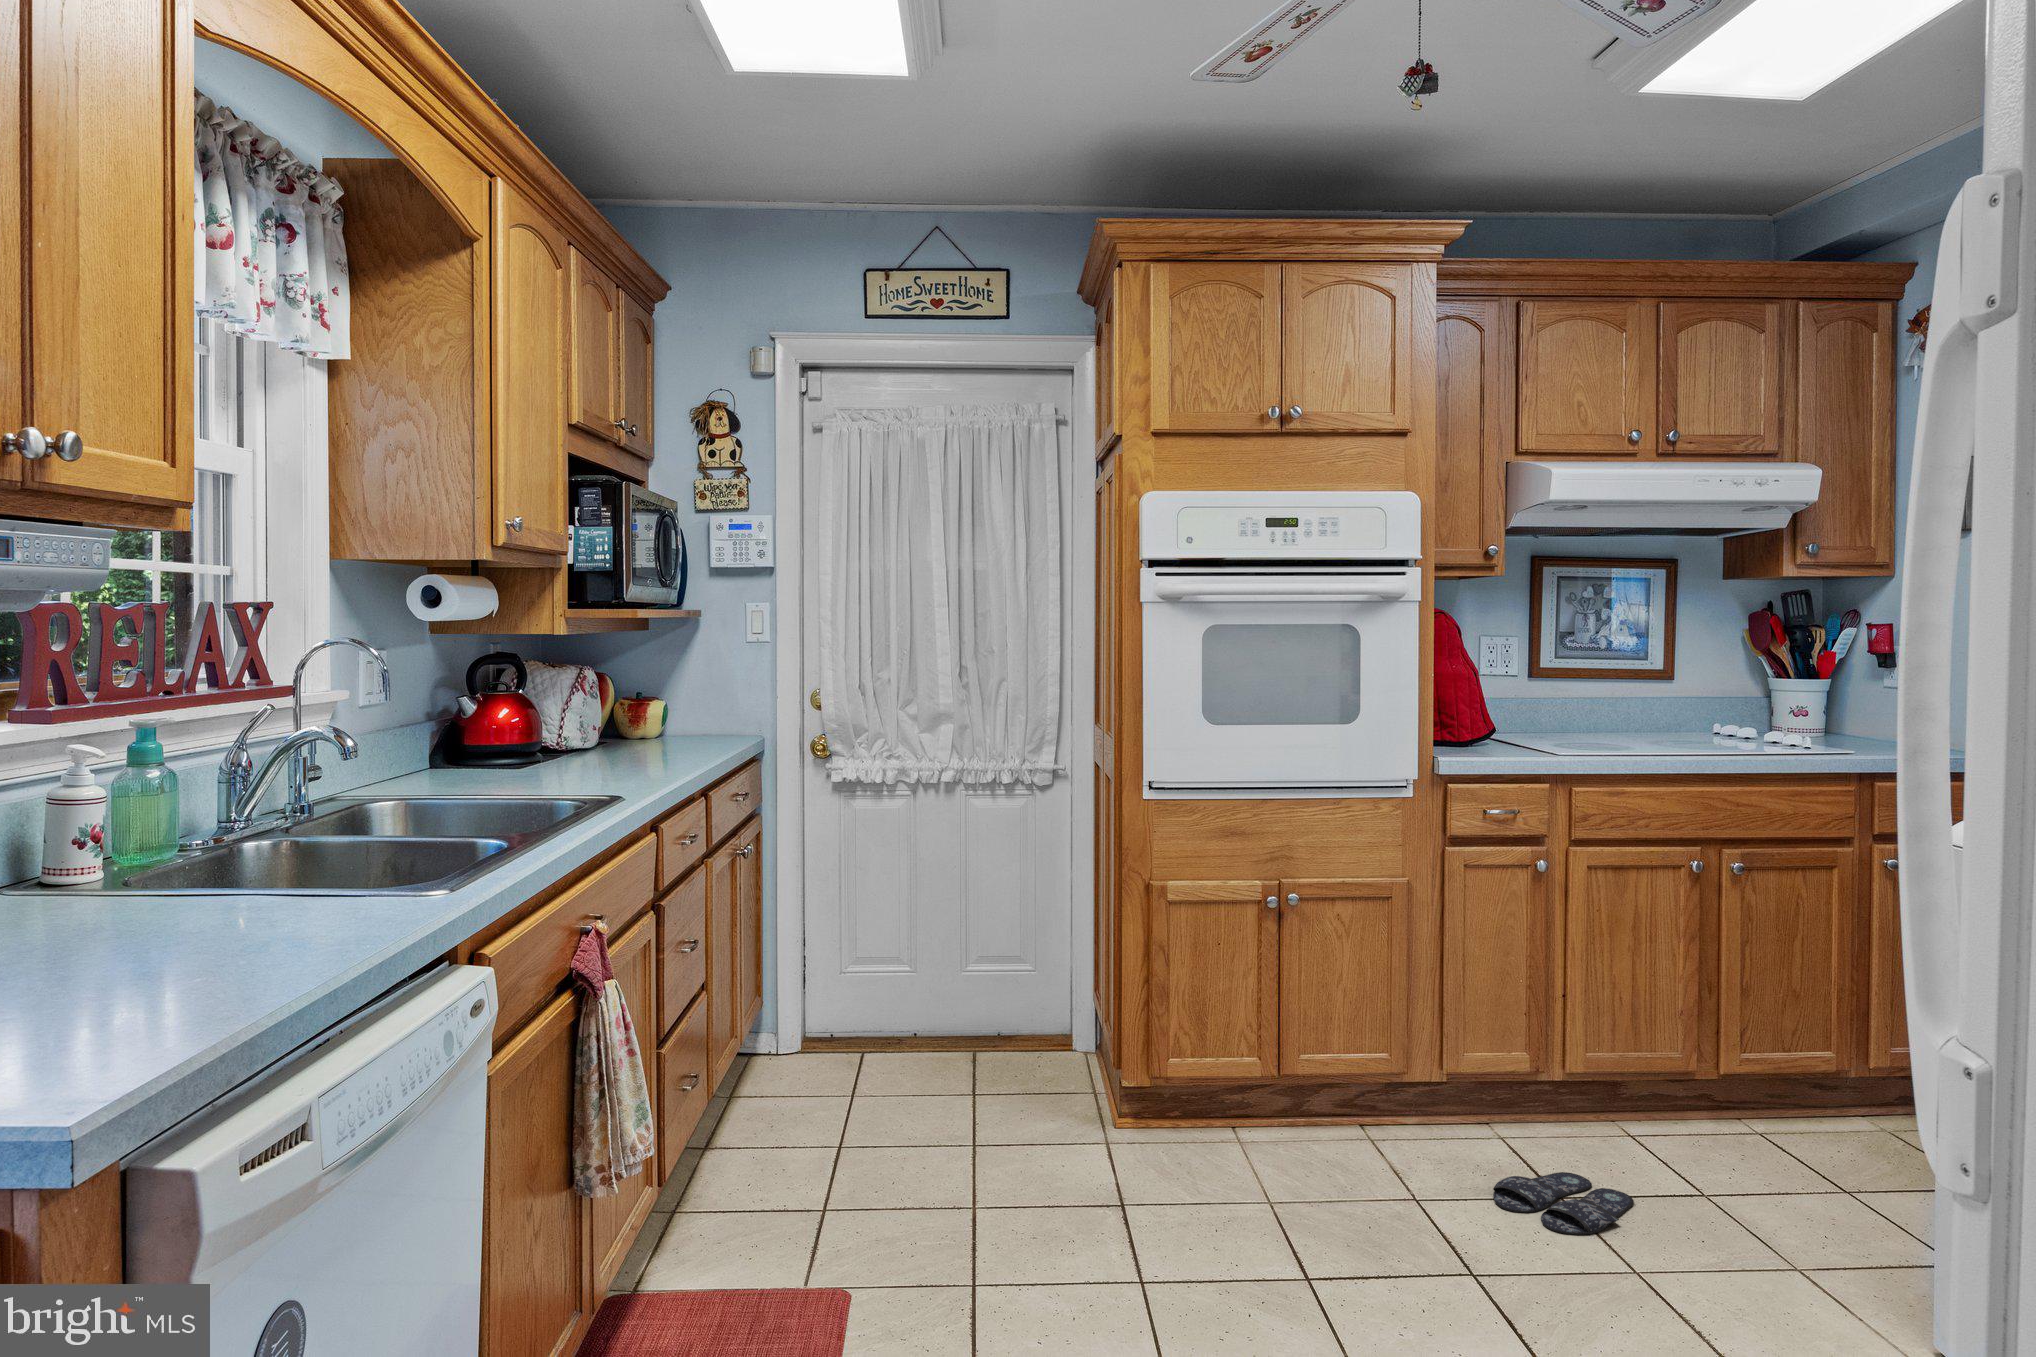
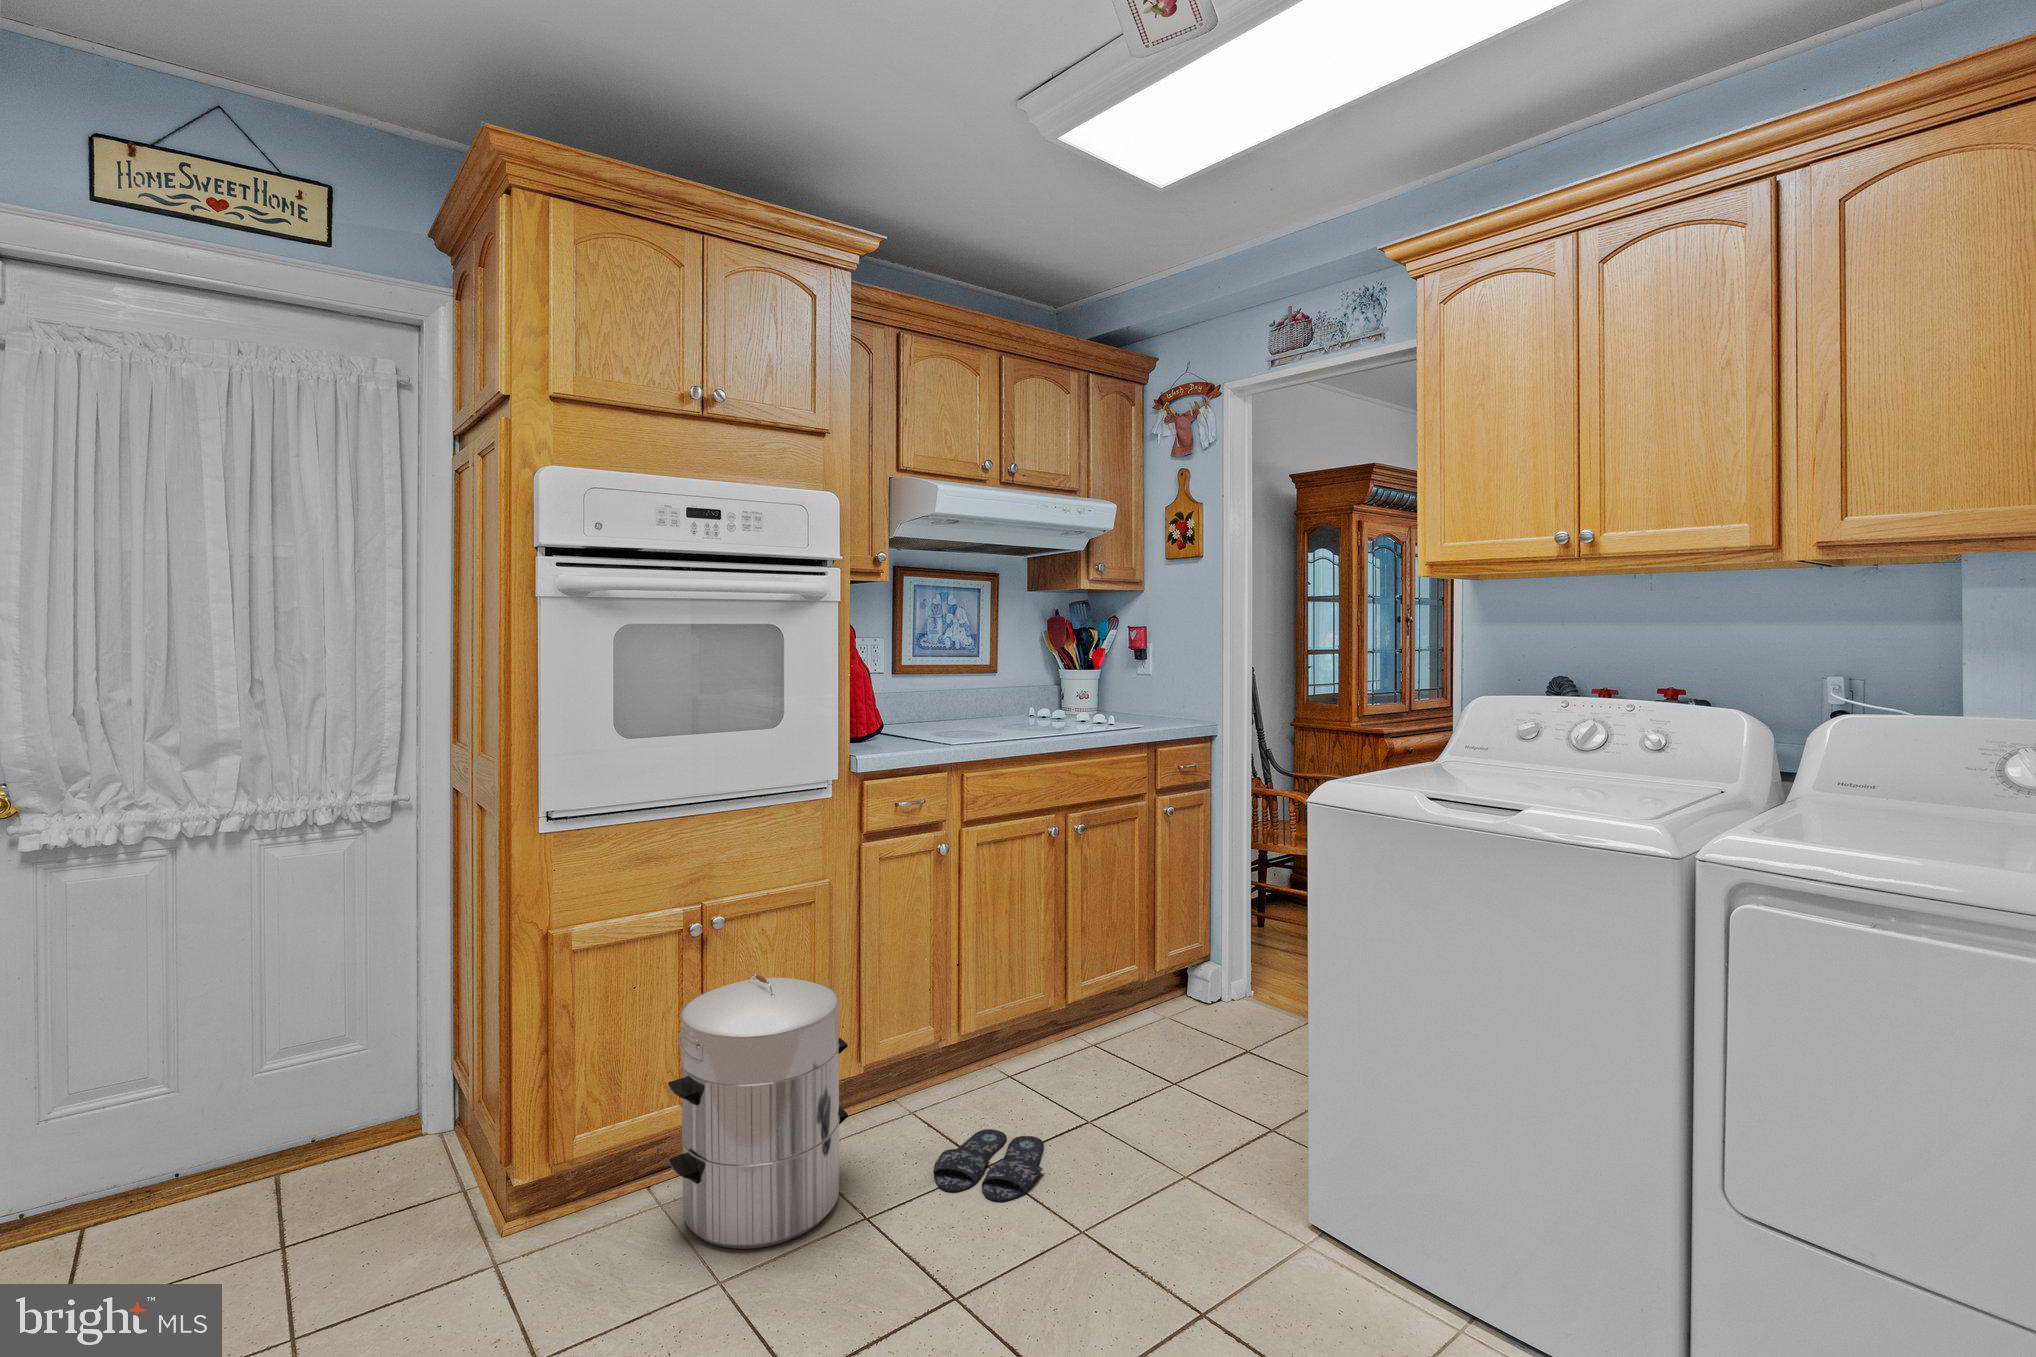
waste bin: none [1234,950,1406,1197] -> present [668,974,848,1249]

